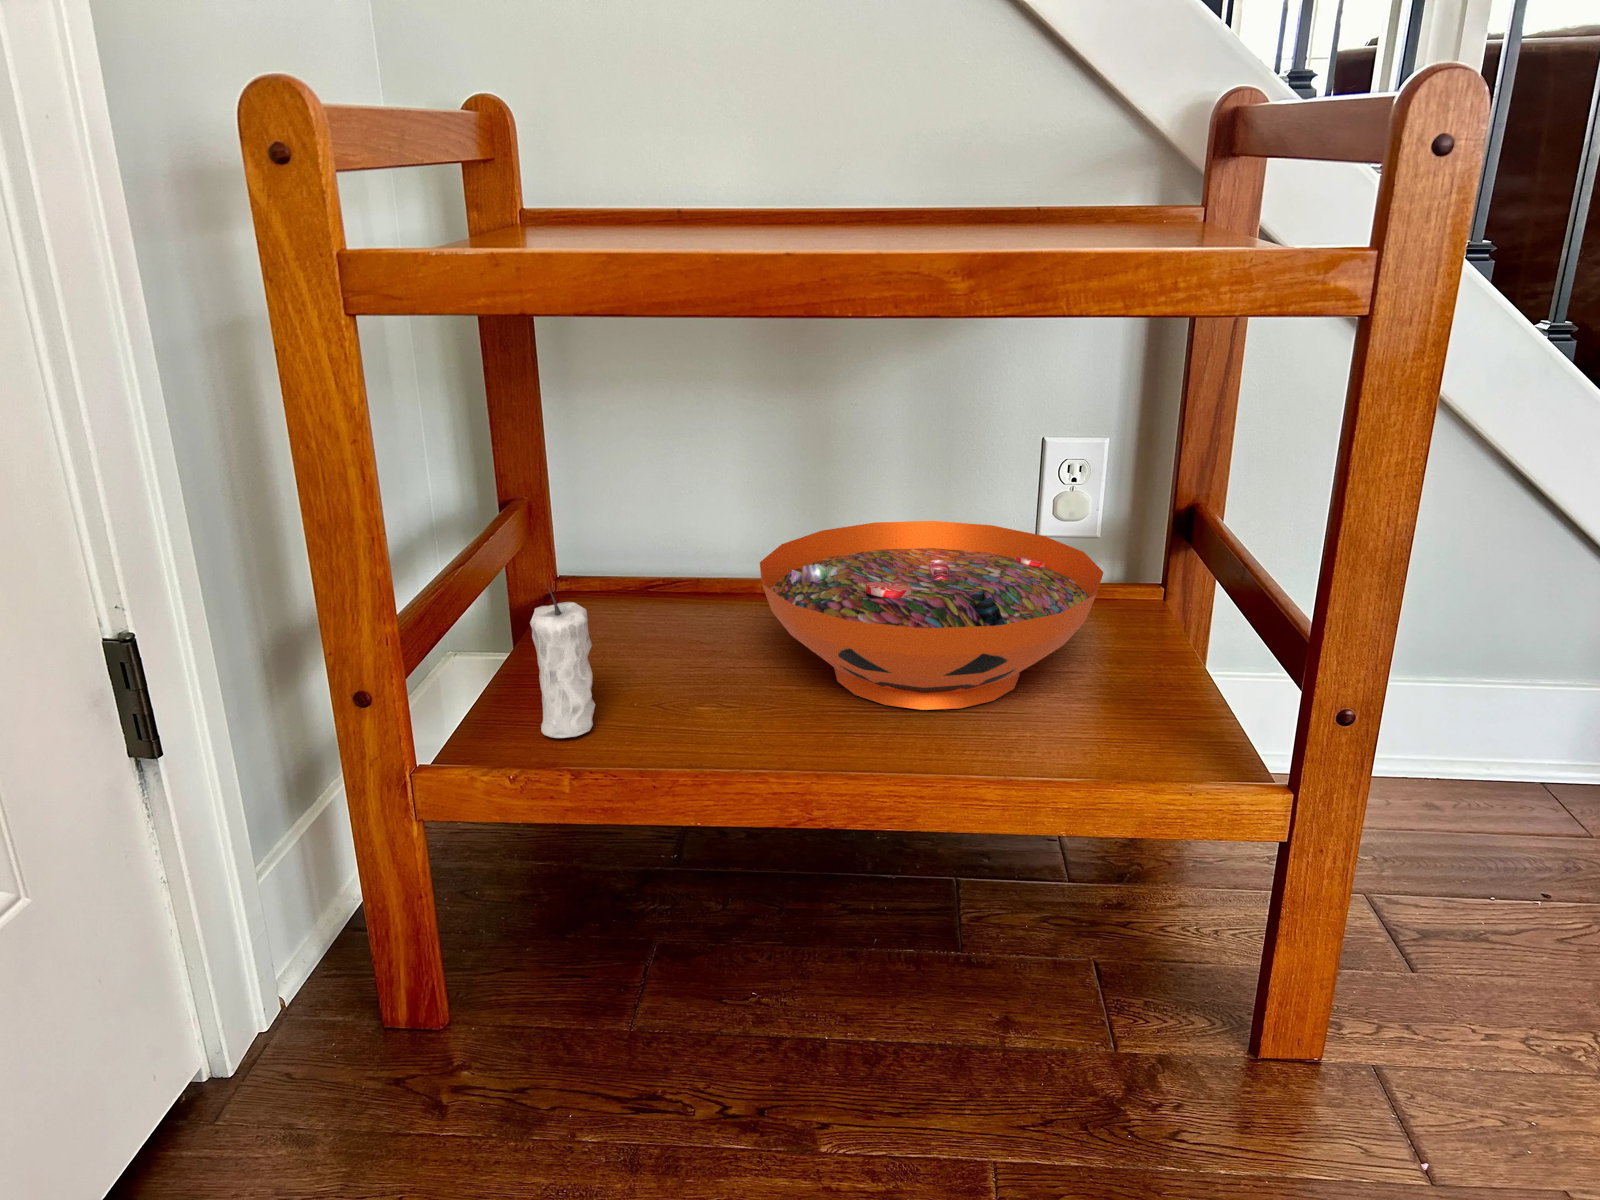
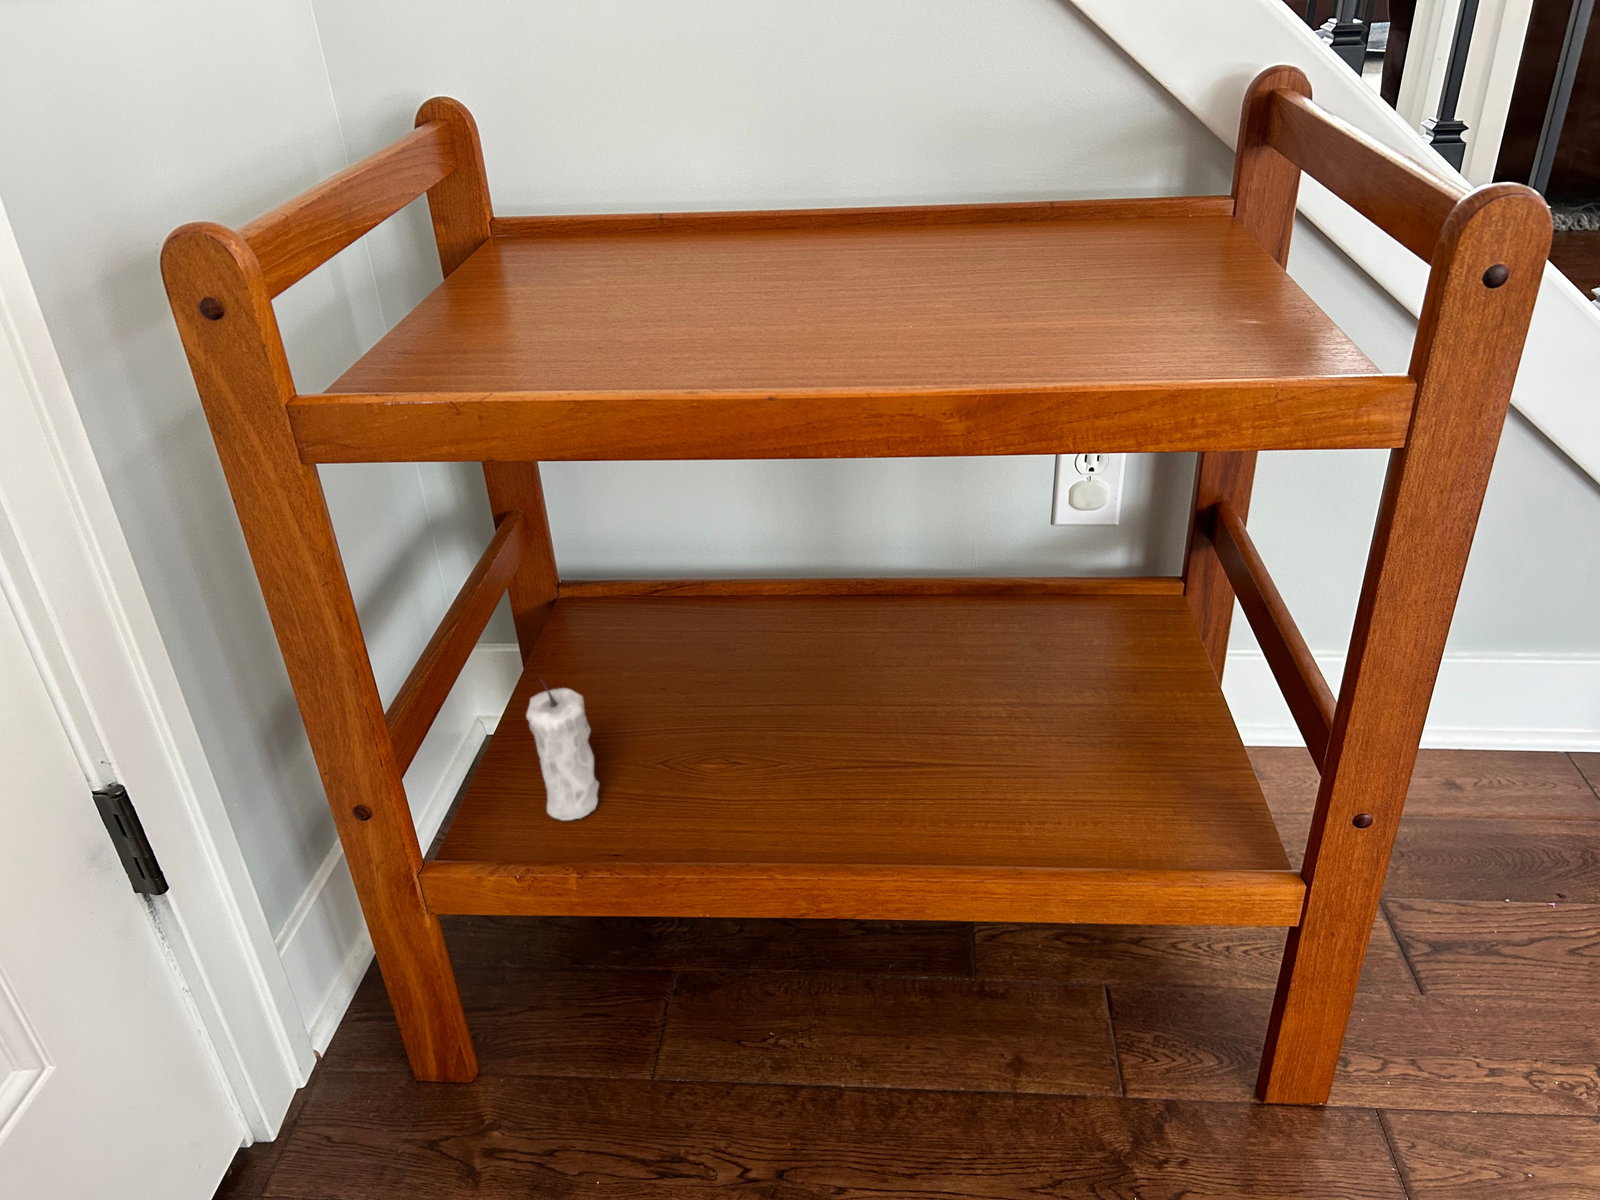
decorative bowl: present [760,521,1103,710] -> none [761,536,1118,769]

